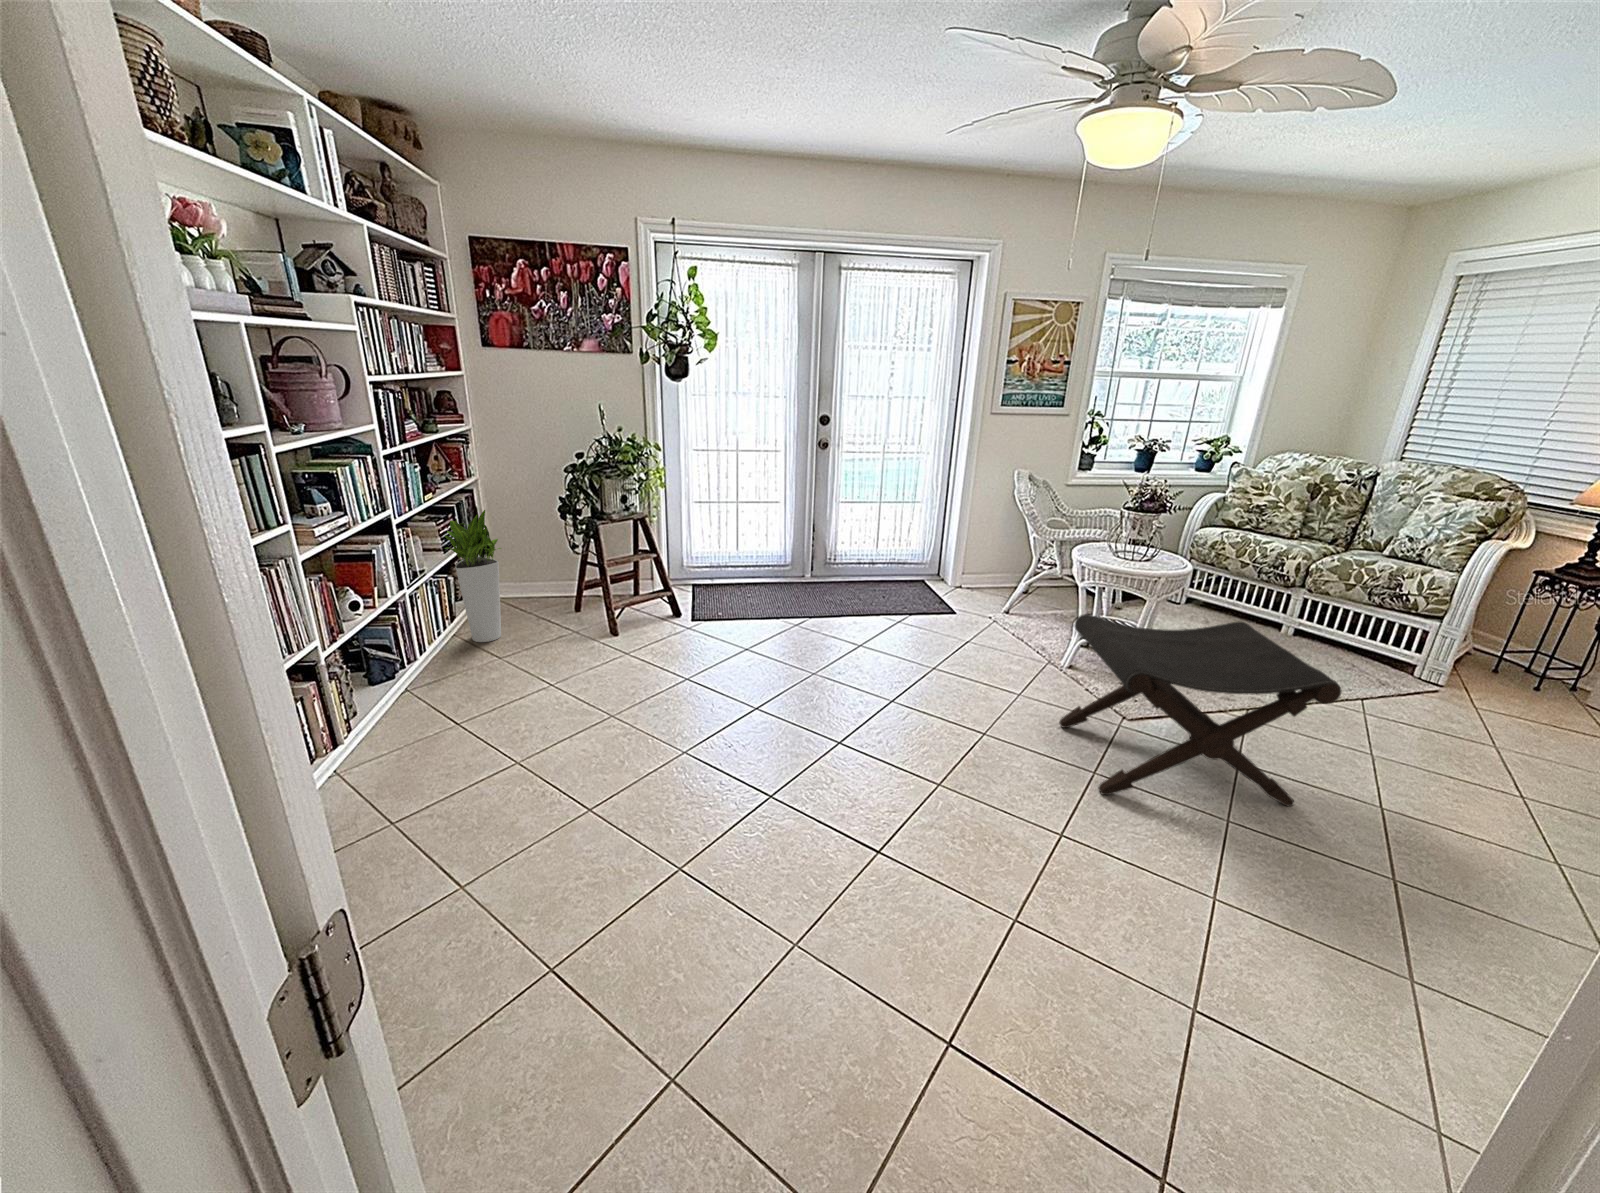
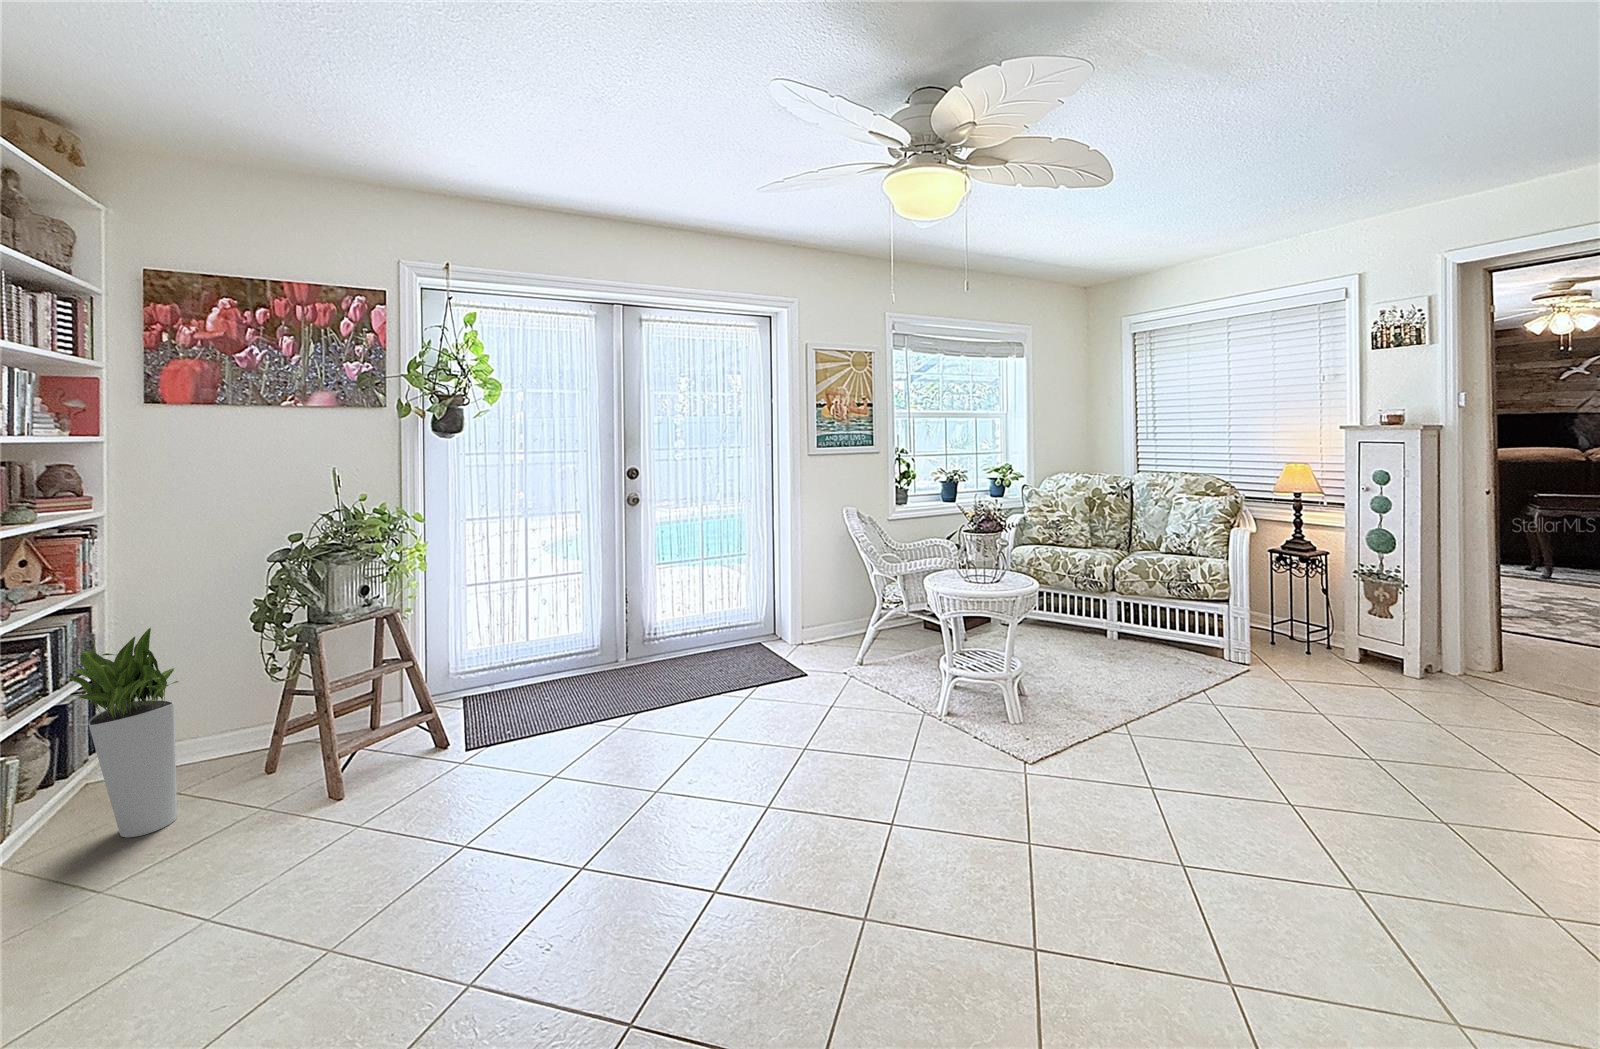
footstool: present [1059,614,1341,806] -> none [965,627,1238,852]

